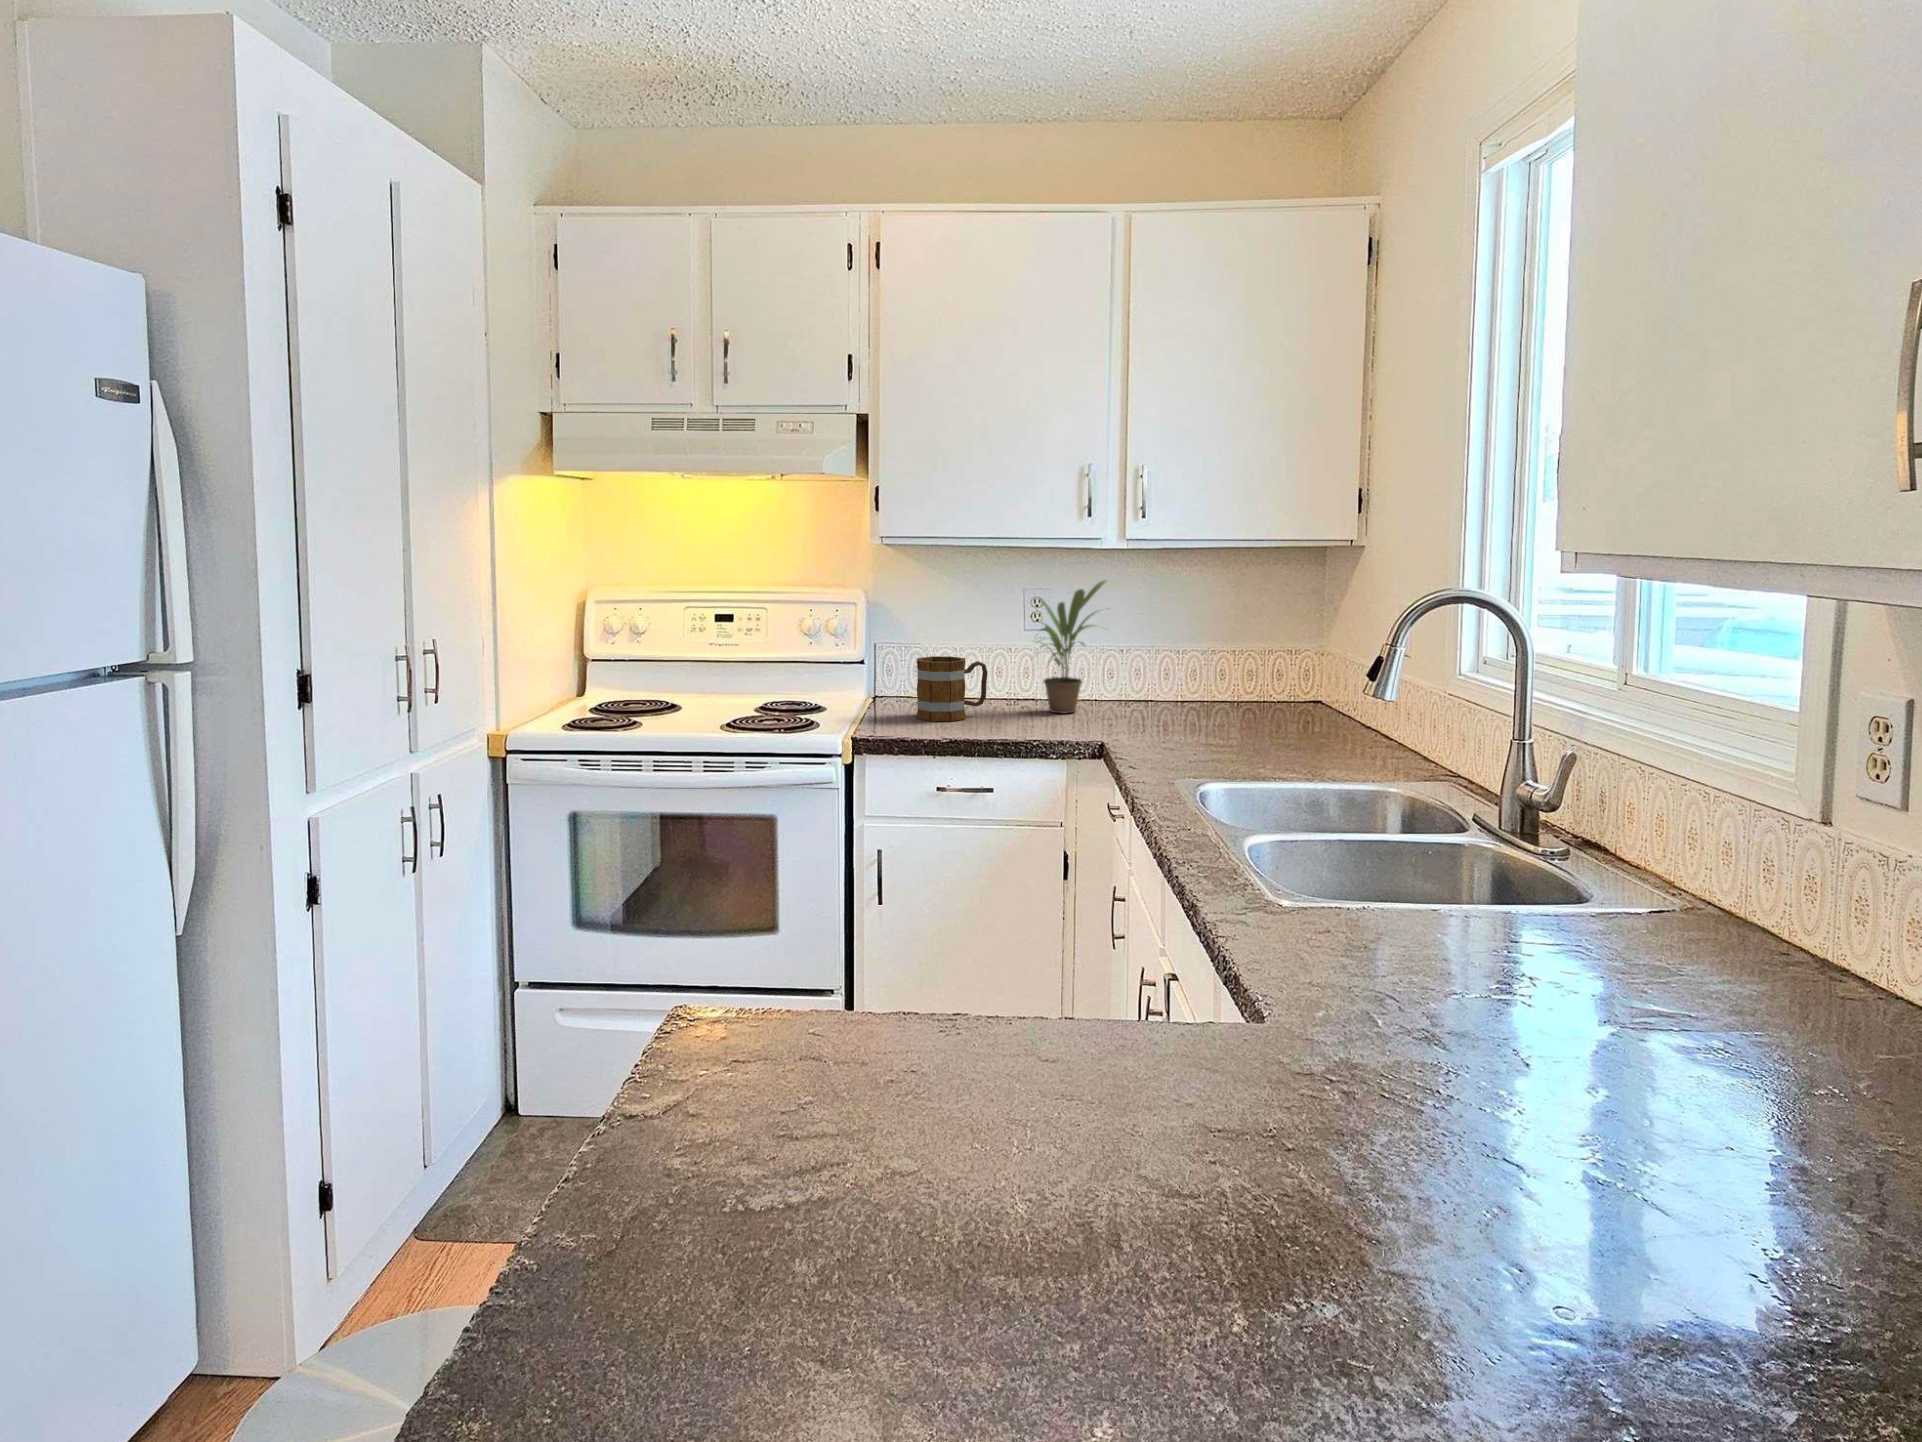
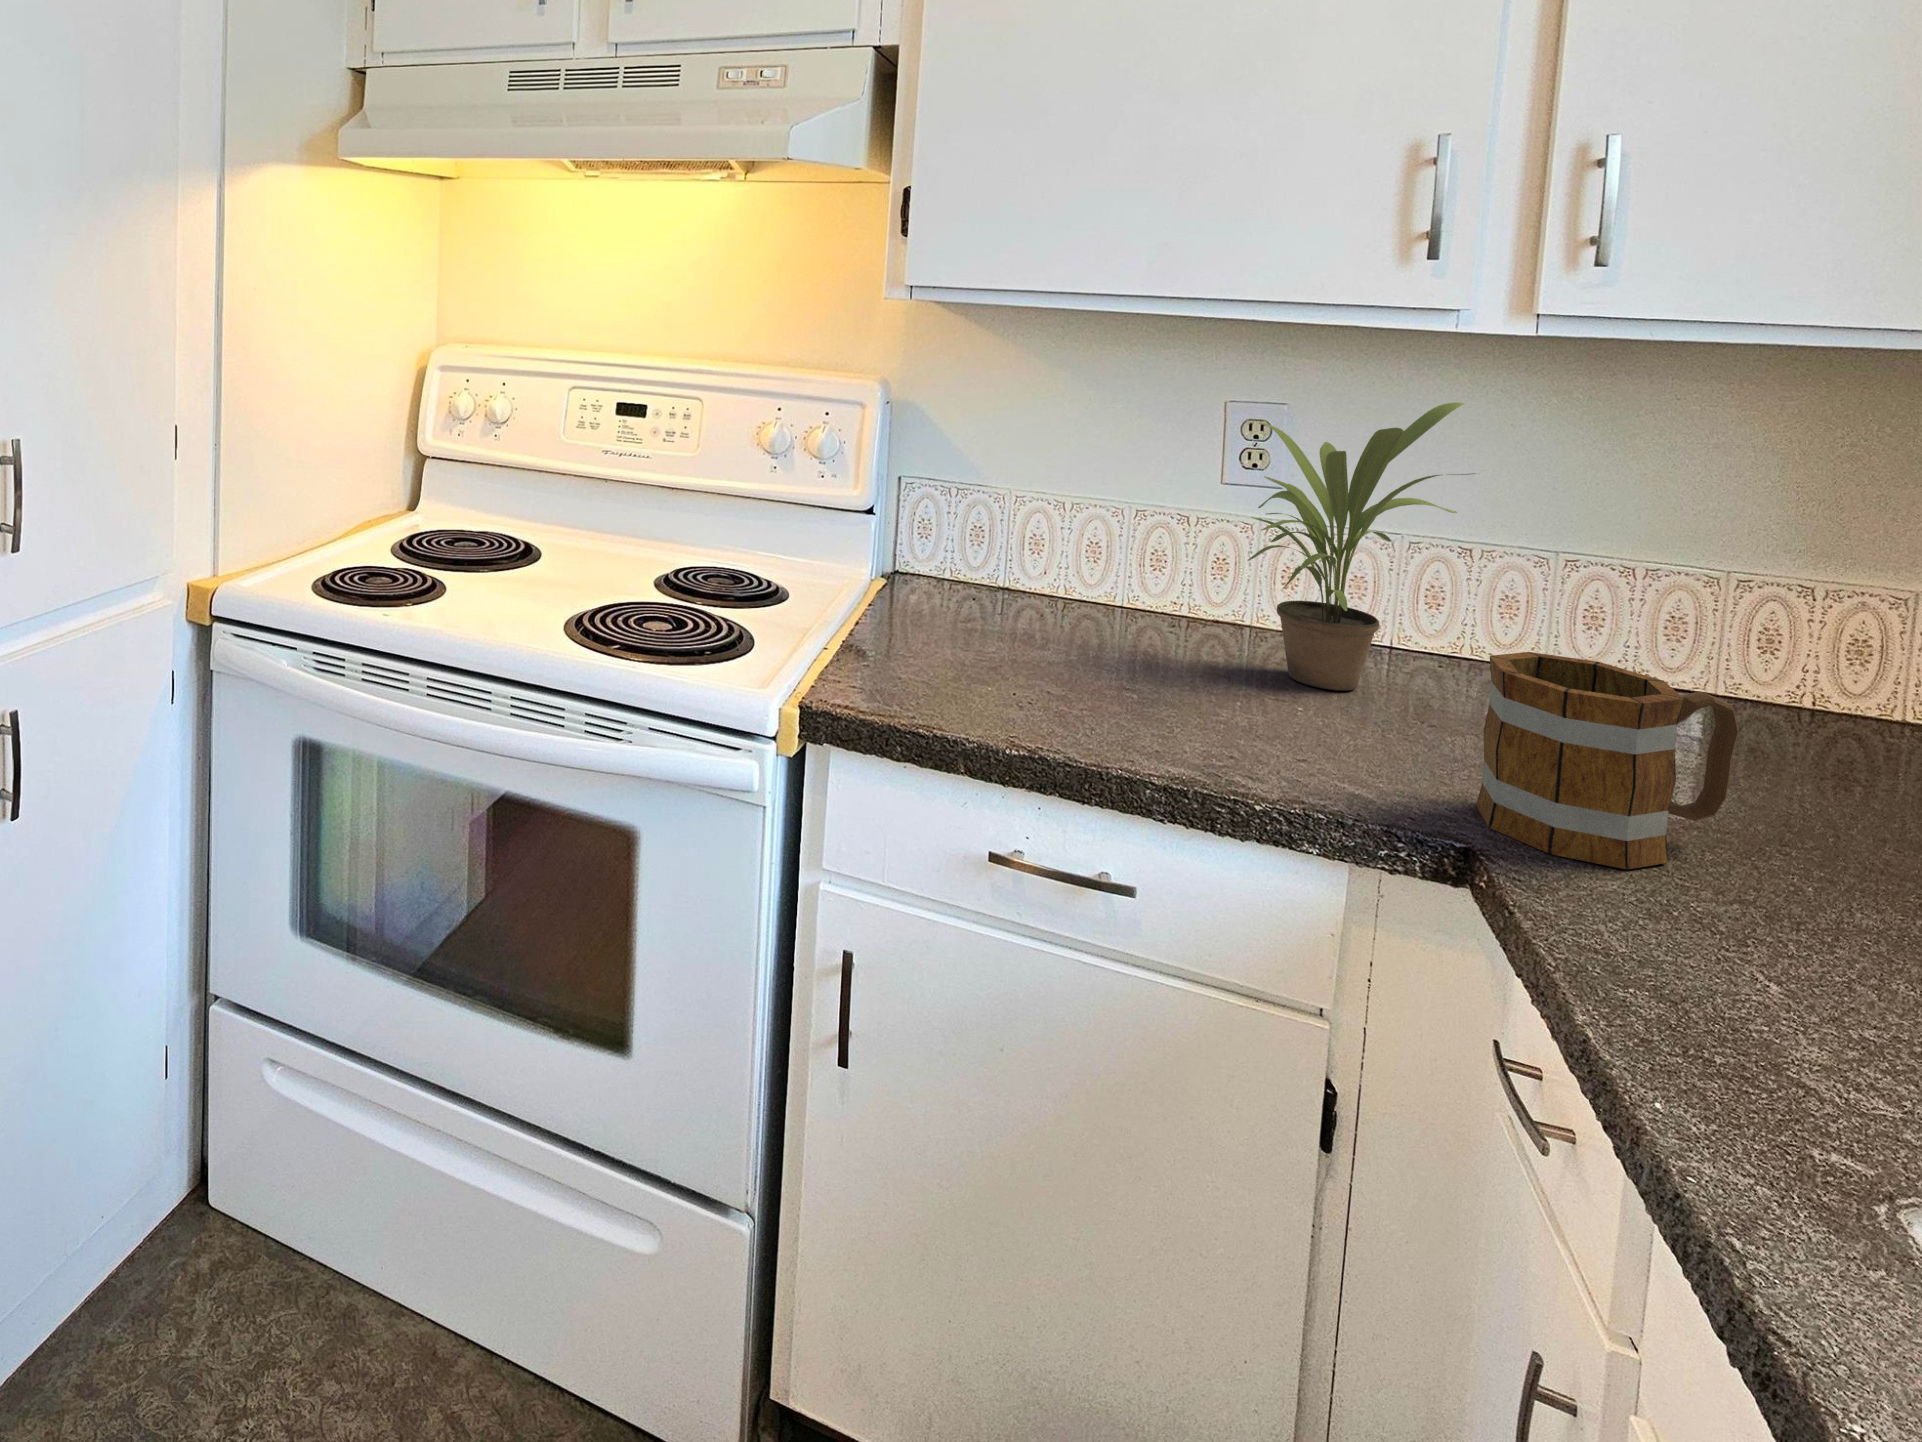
mug: present [917,656,988,721] -> present [1476,652,1739,869]

